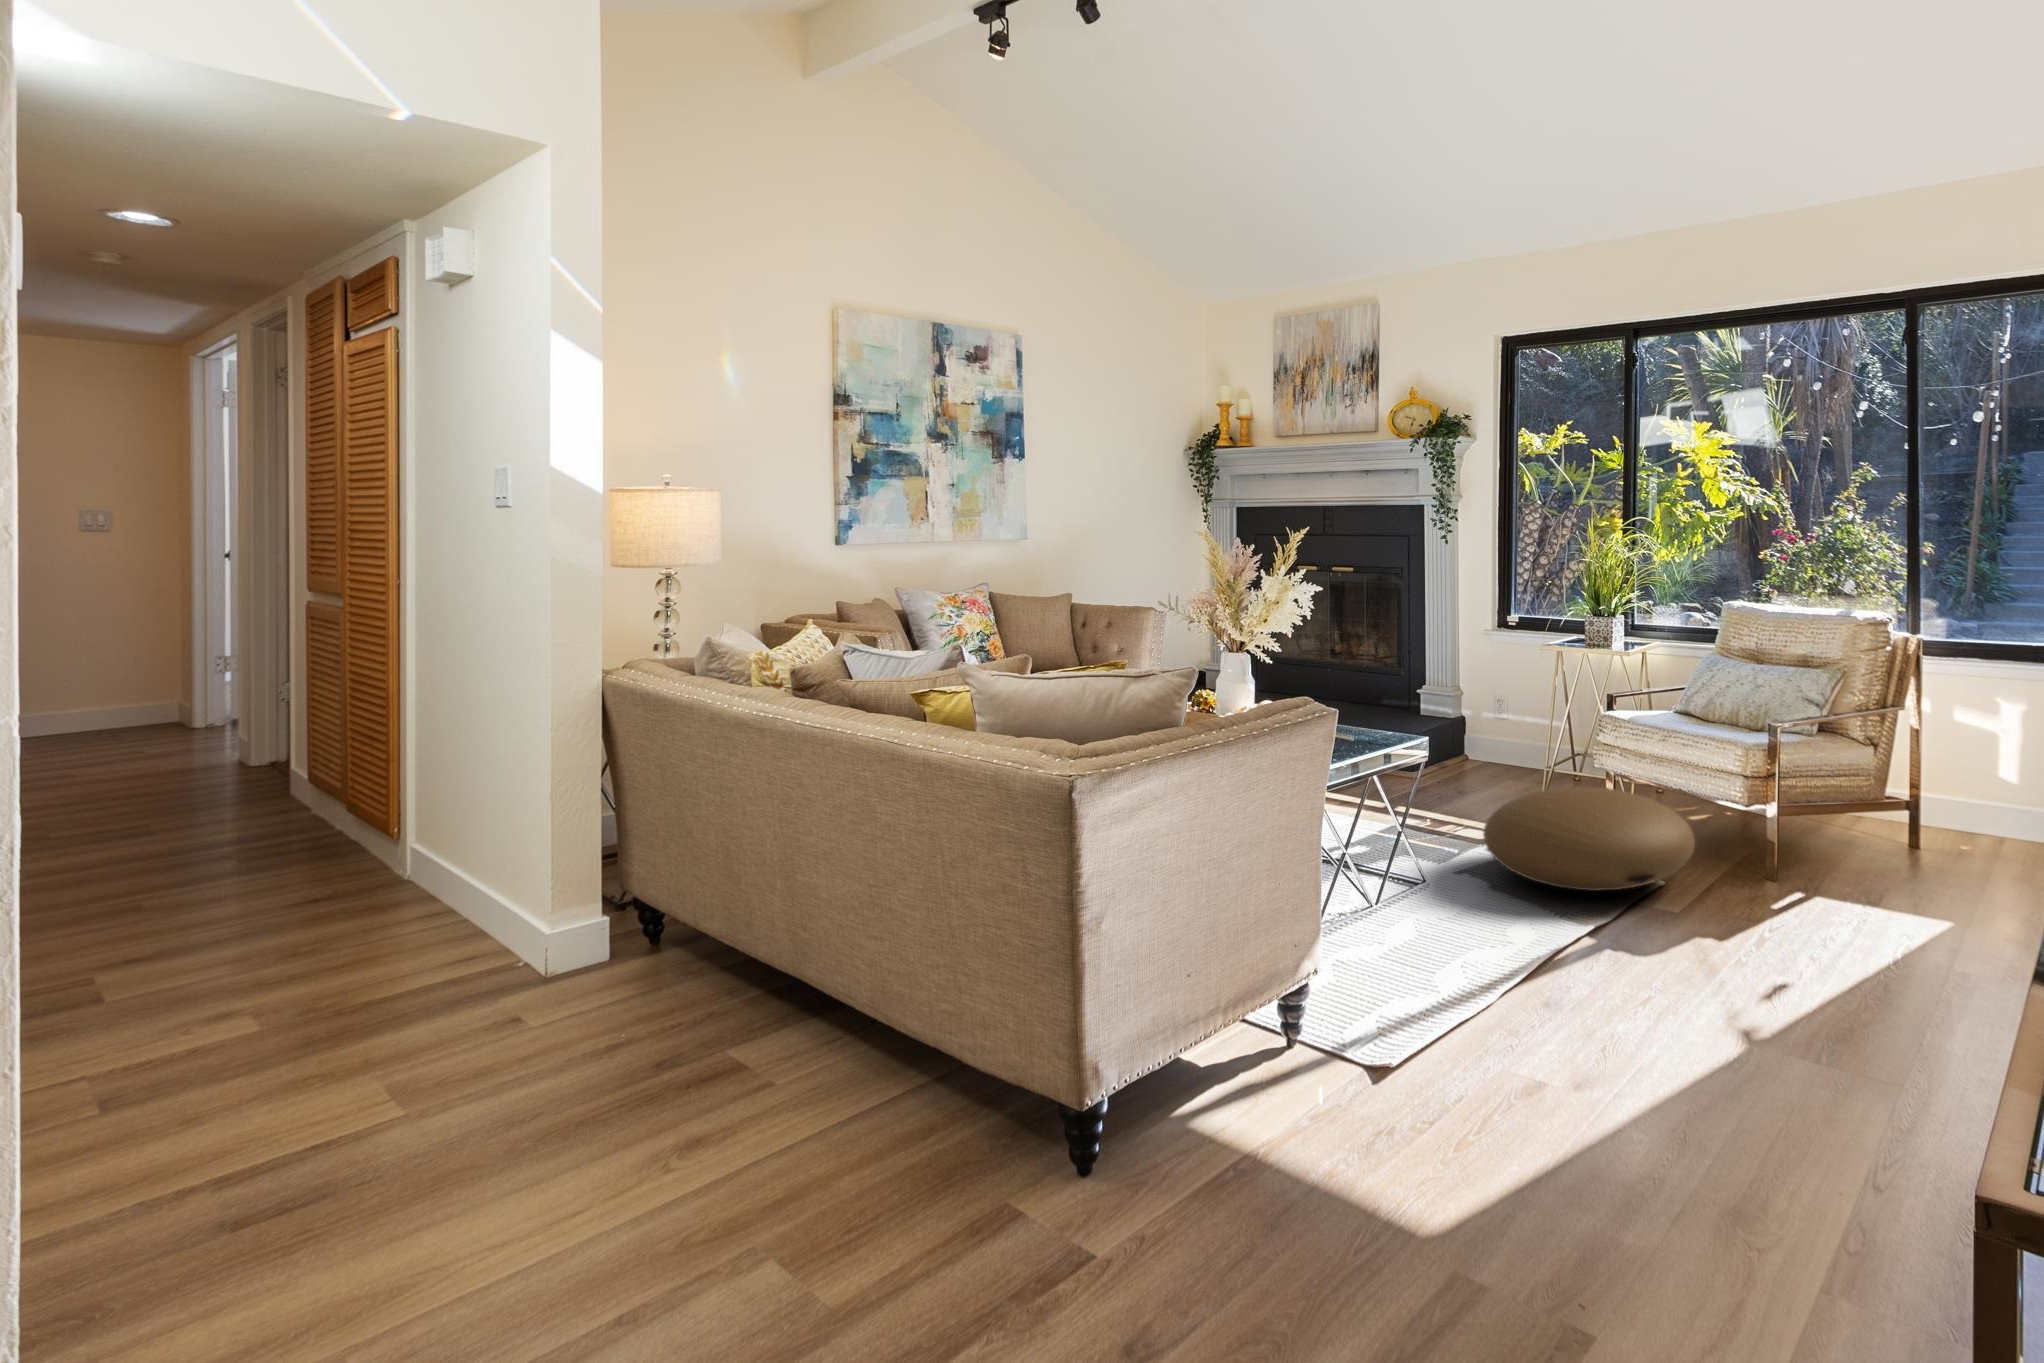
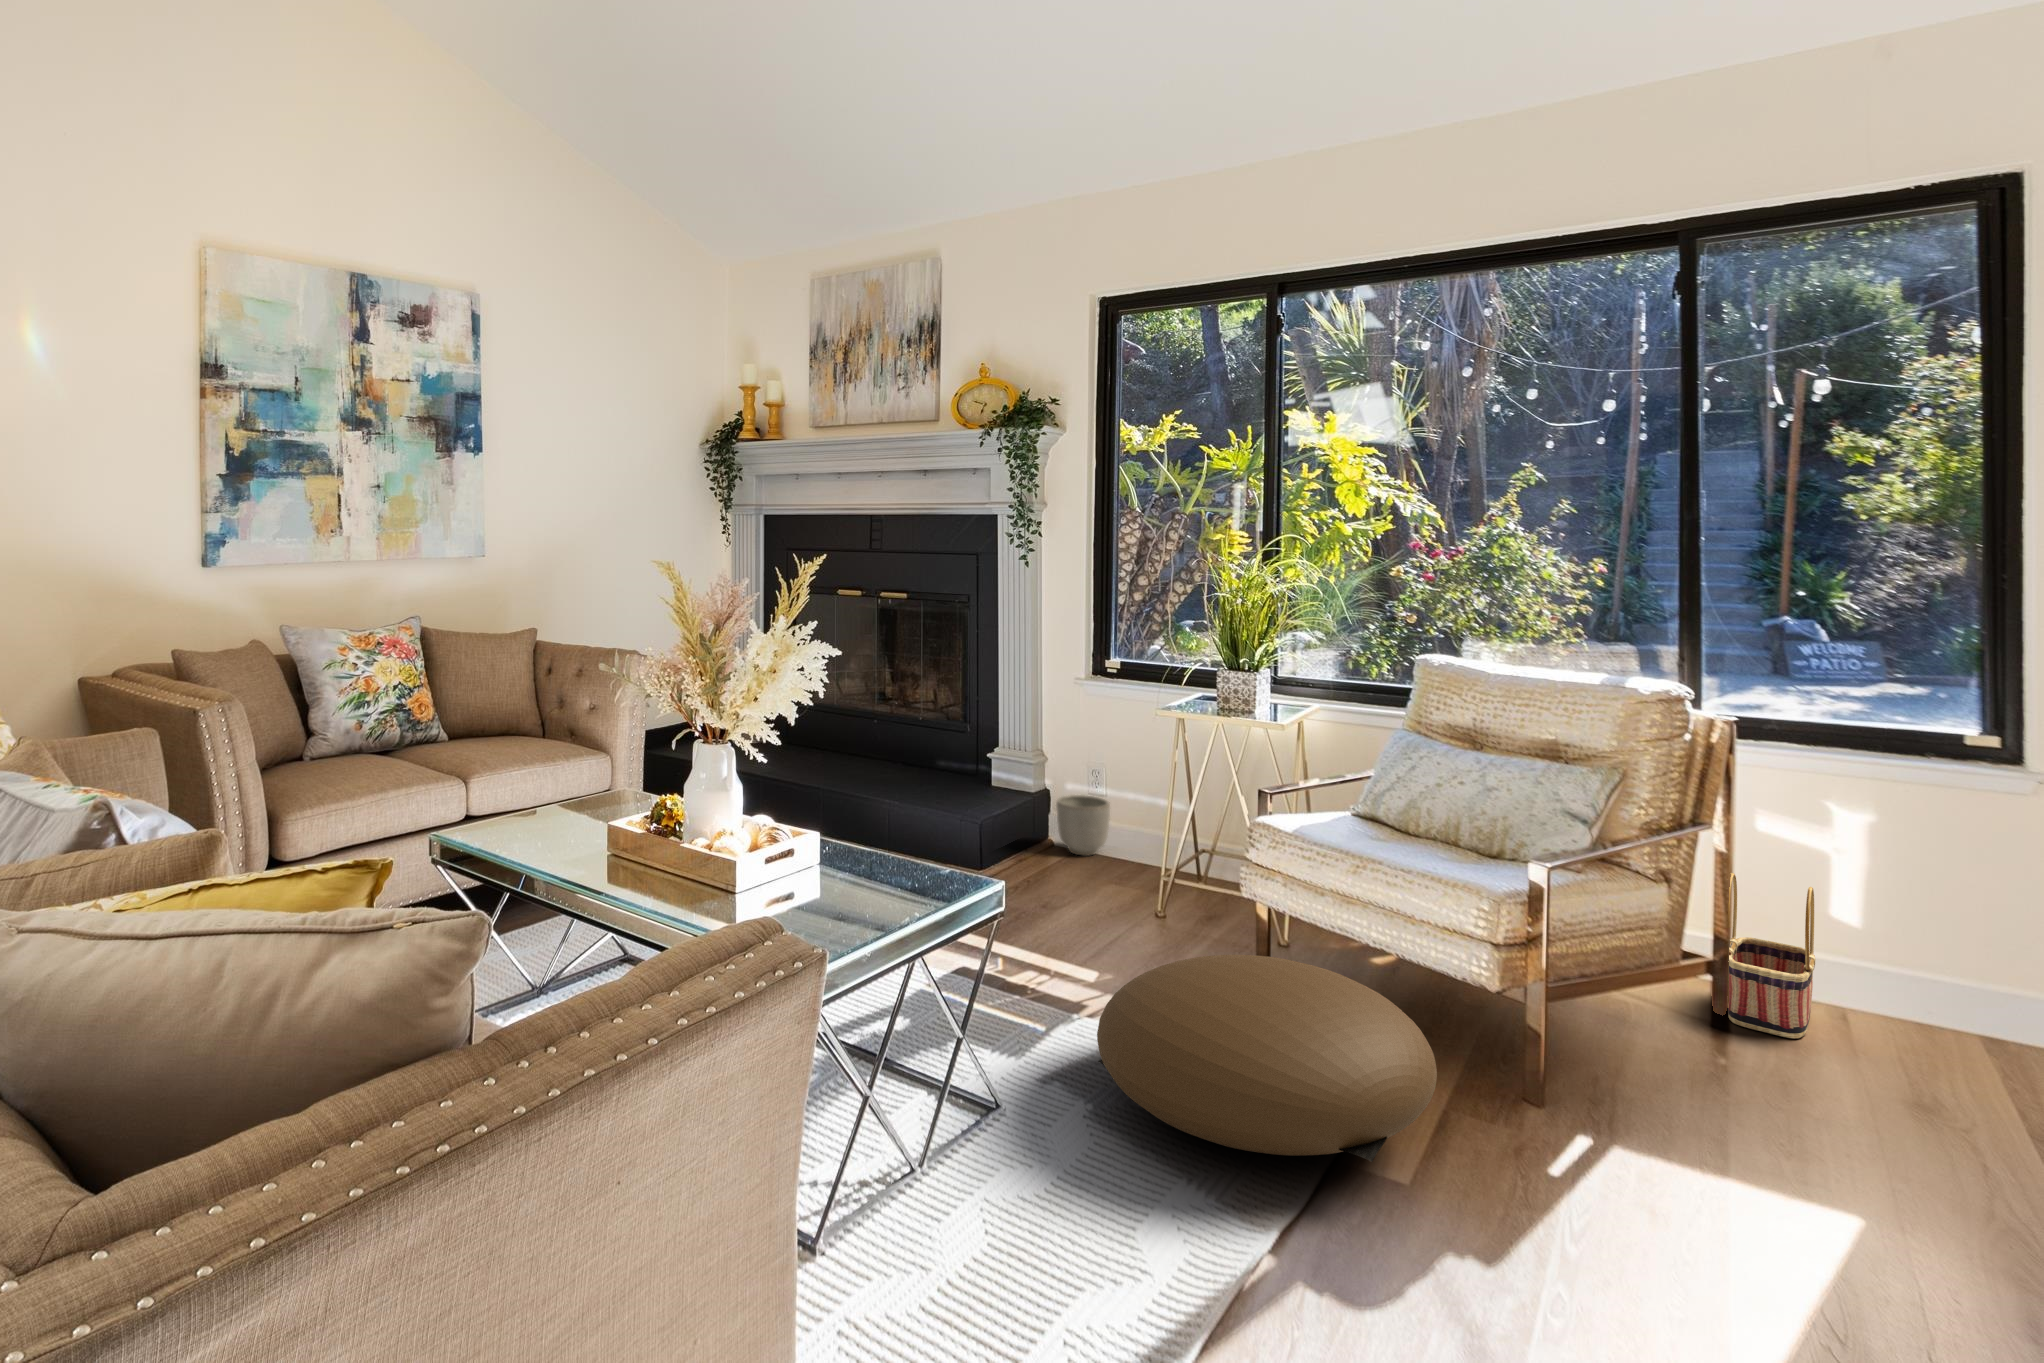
planter: none [1471,721,1512,765] -> present [1056,795,1110,856]
basket: none [1919,744,1980,850] -> present [1727,873,1816,1038]

